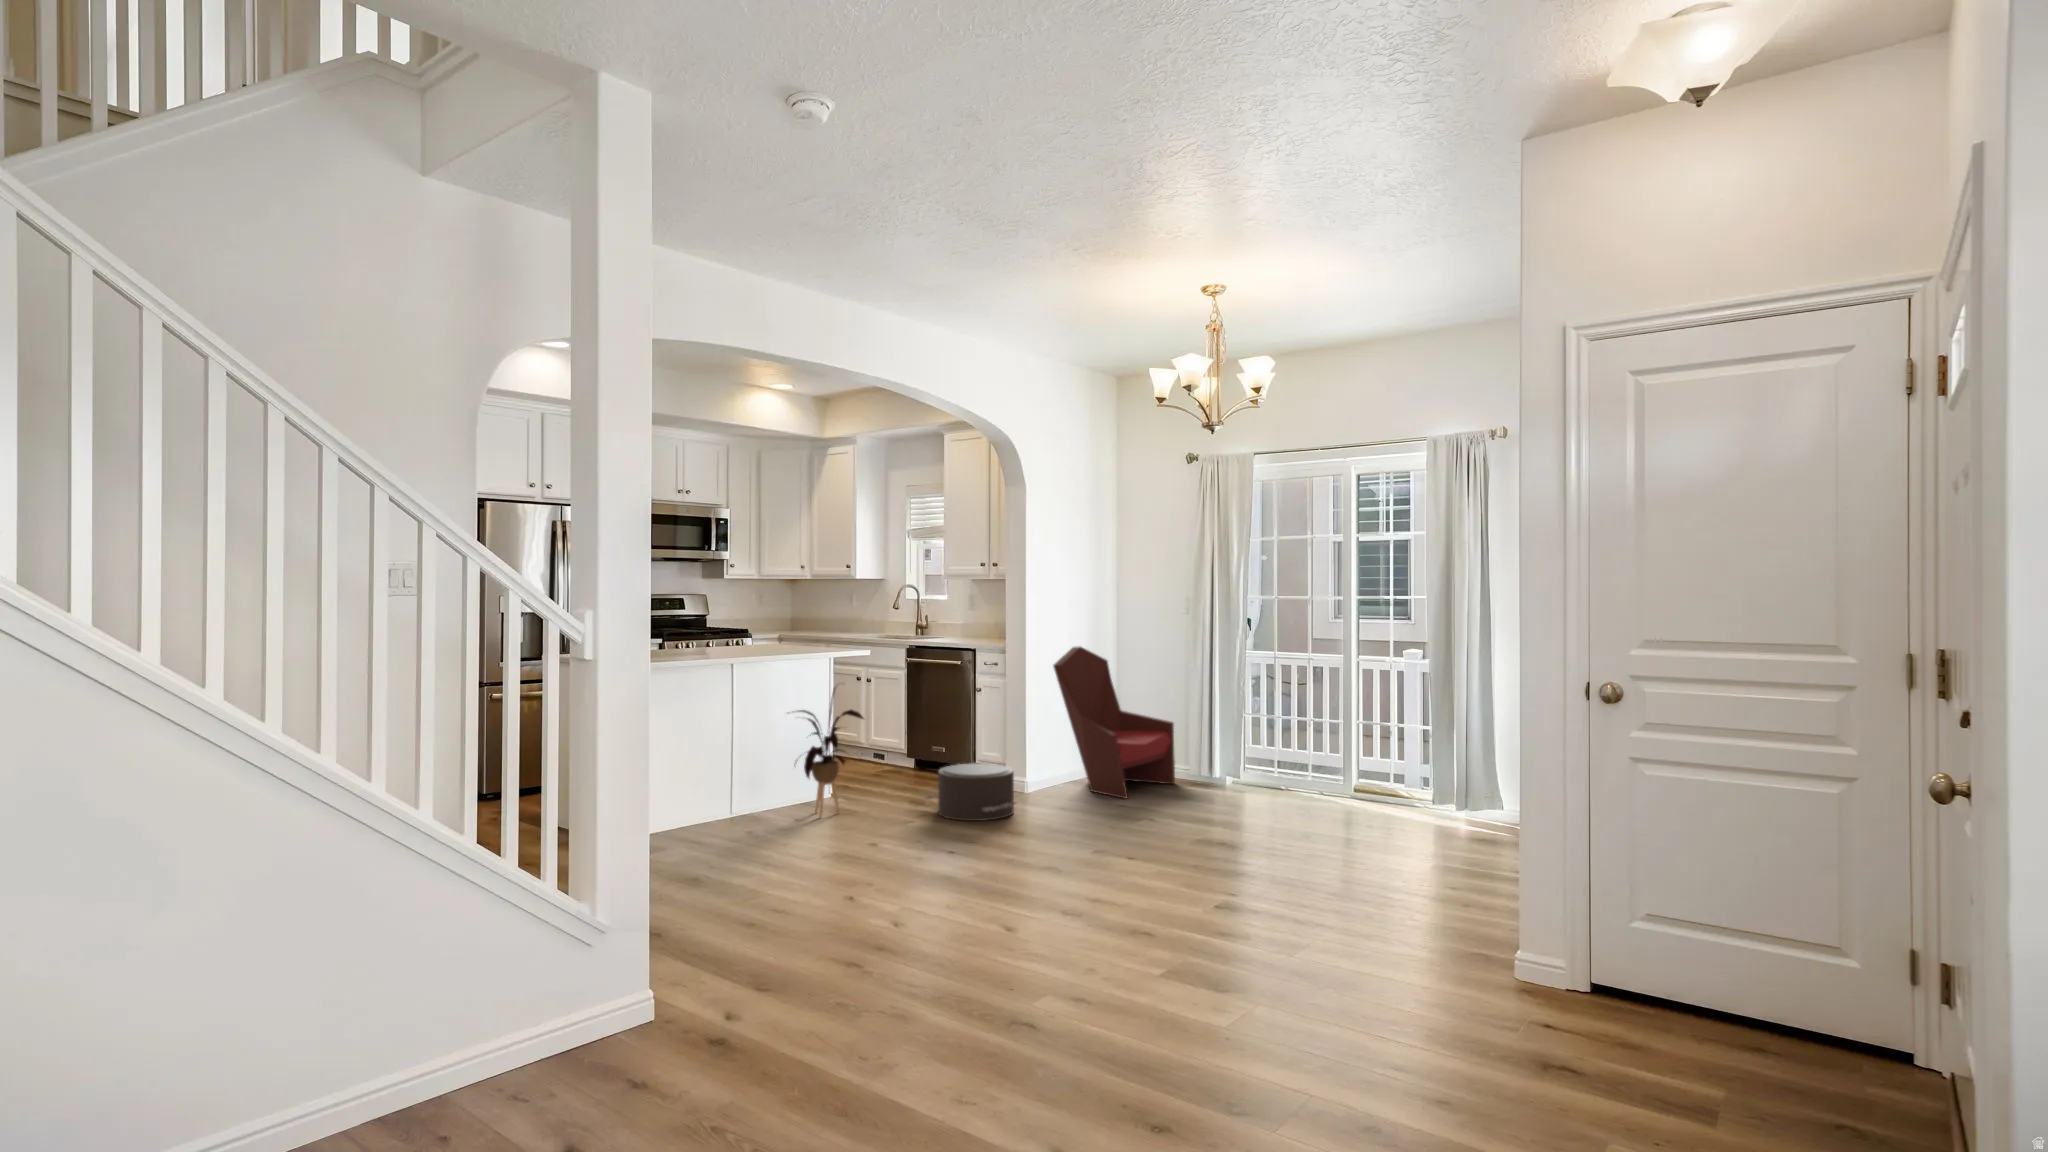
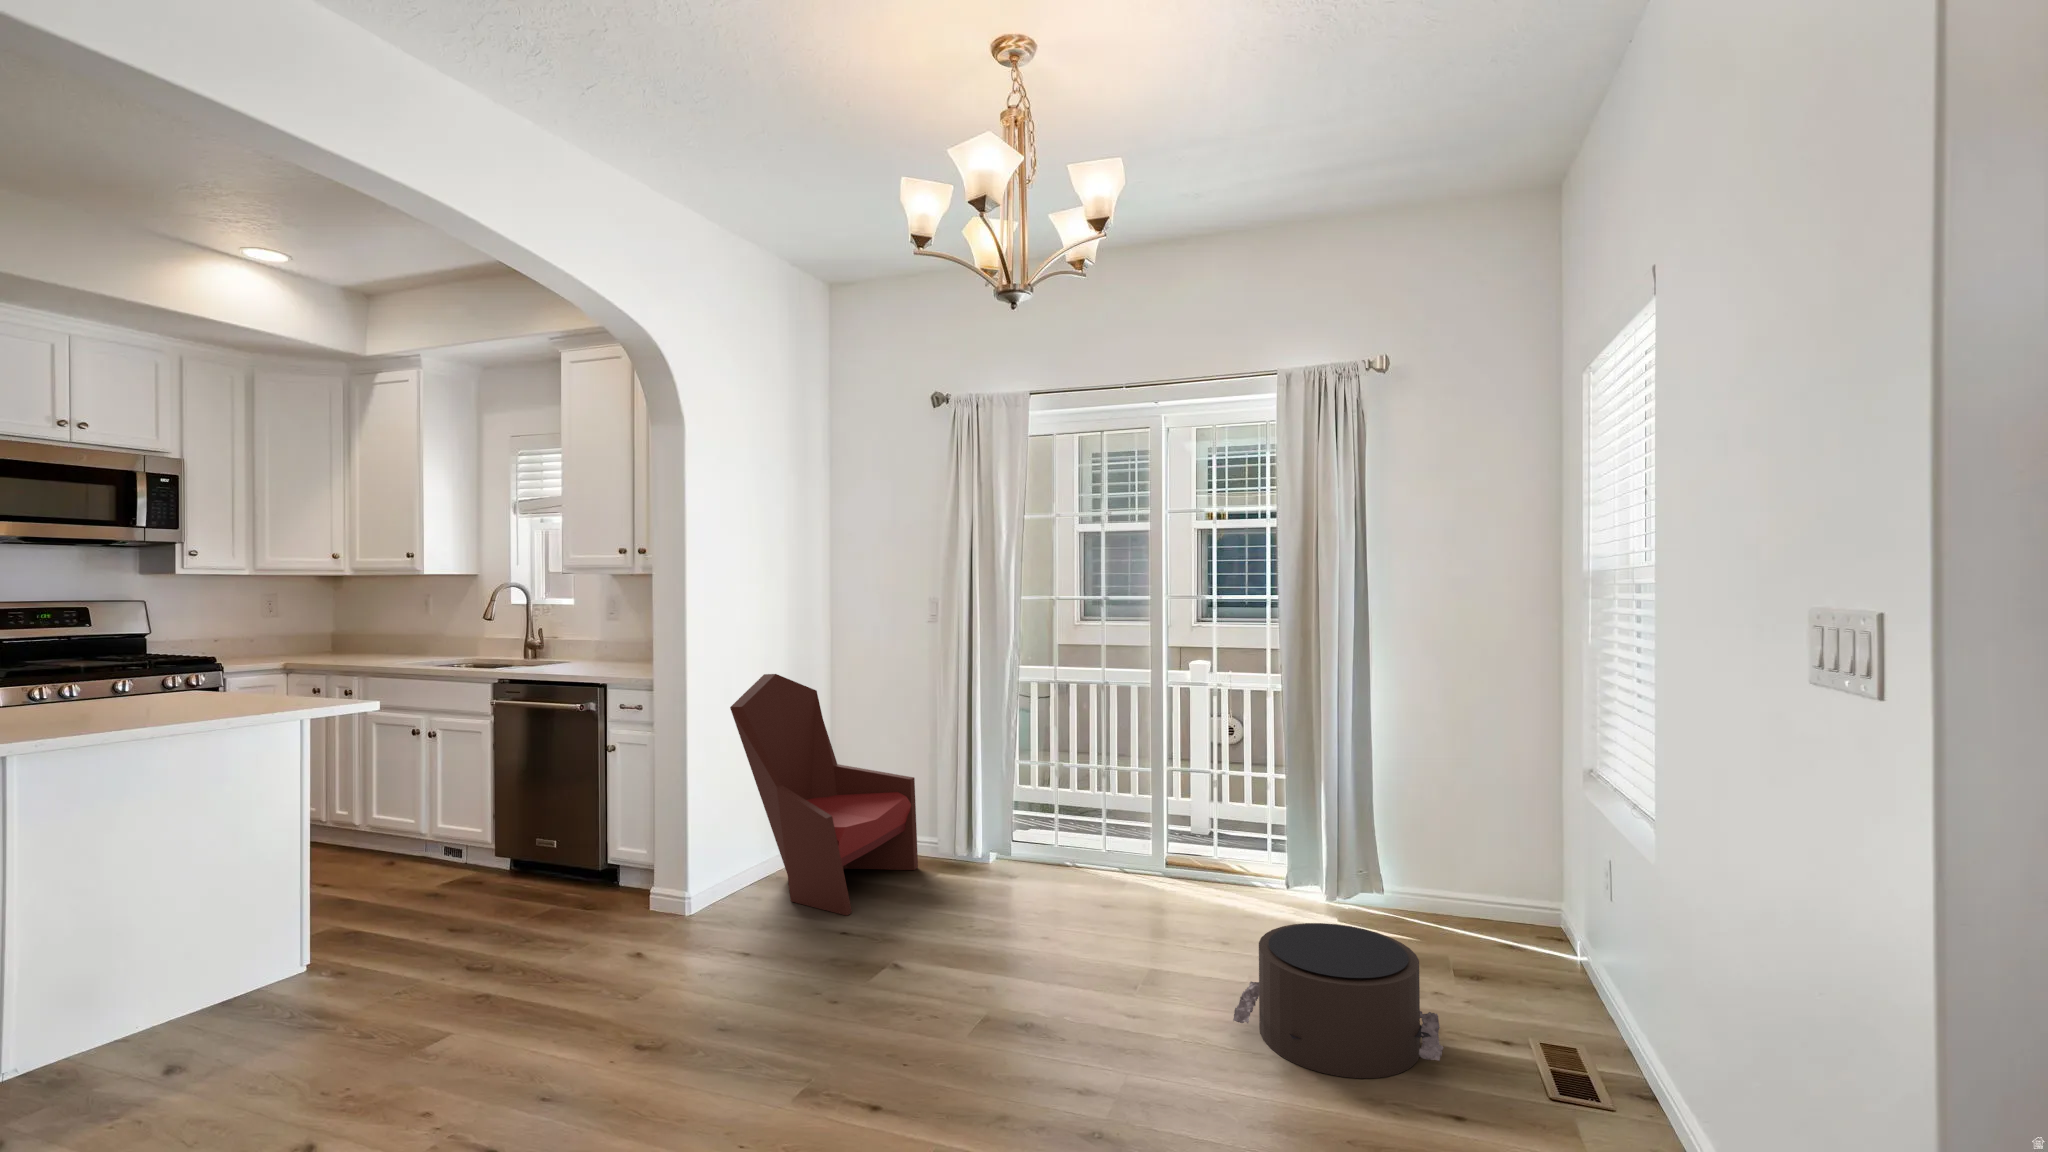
house plant: present [796,688,863,817] -> none [141,777,330,1053]
pouf: present [925,763,1016,821] -> present [1233,923,1443,1078]

